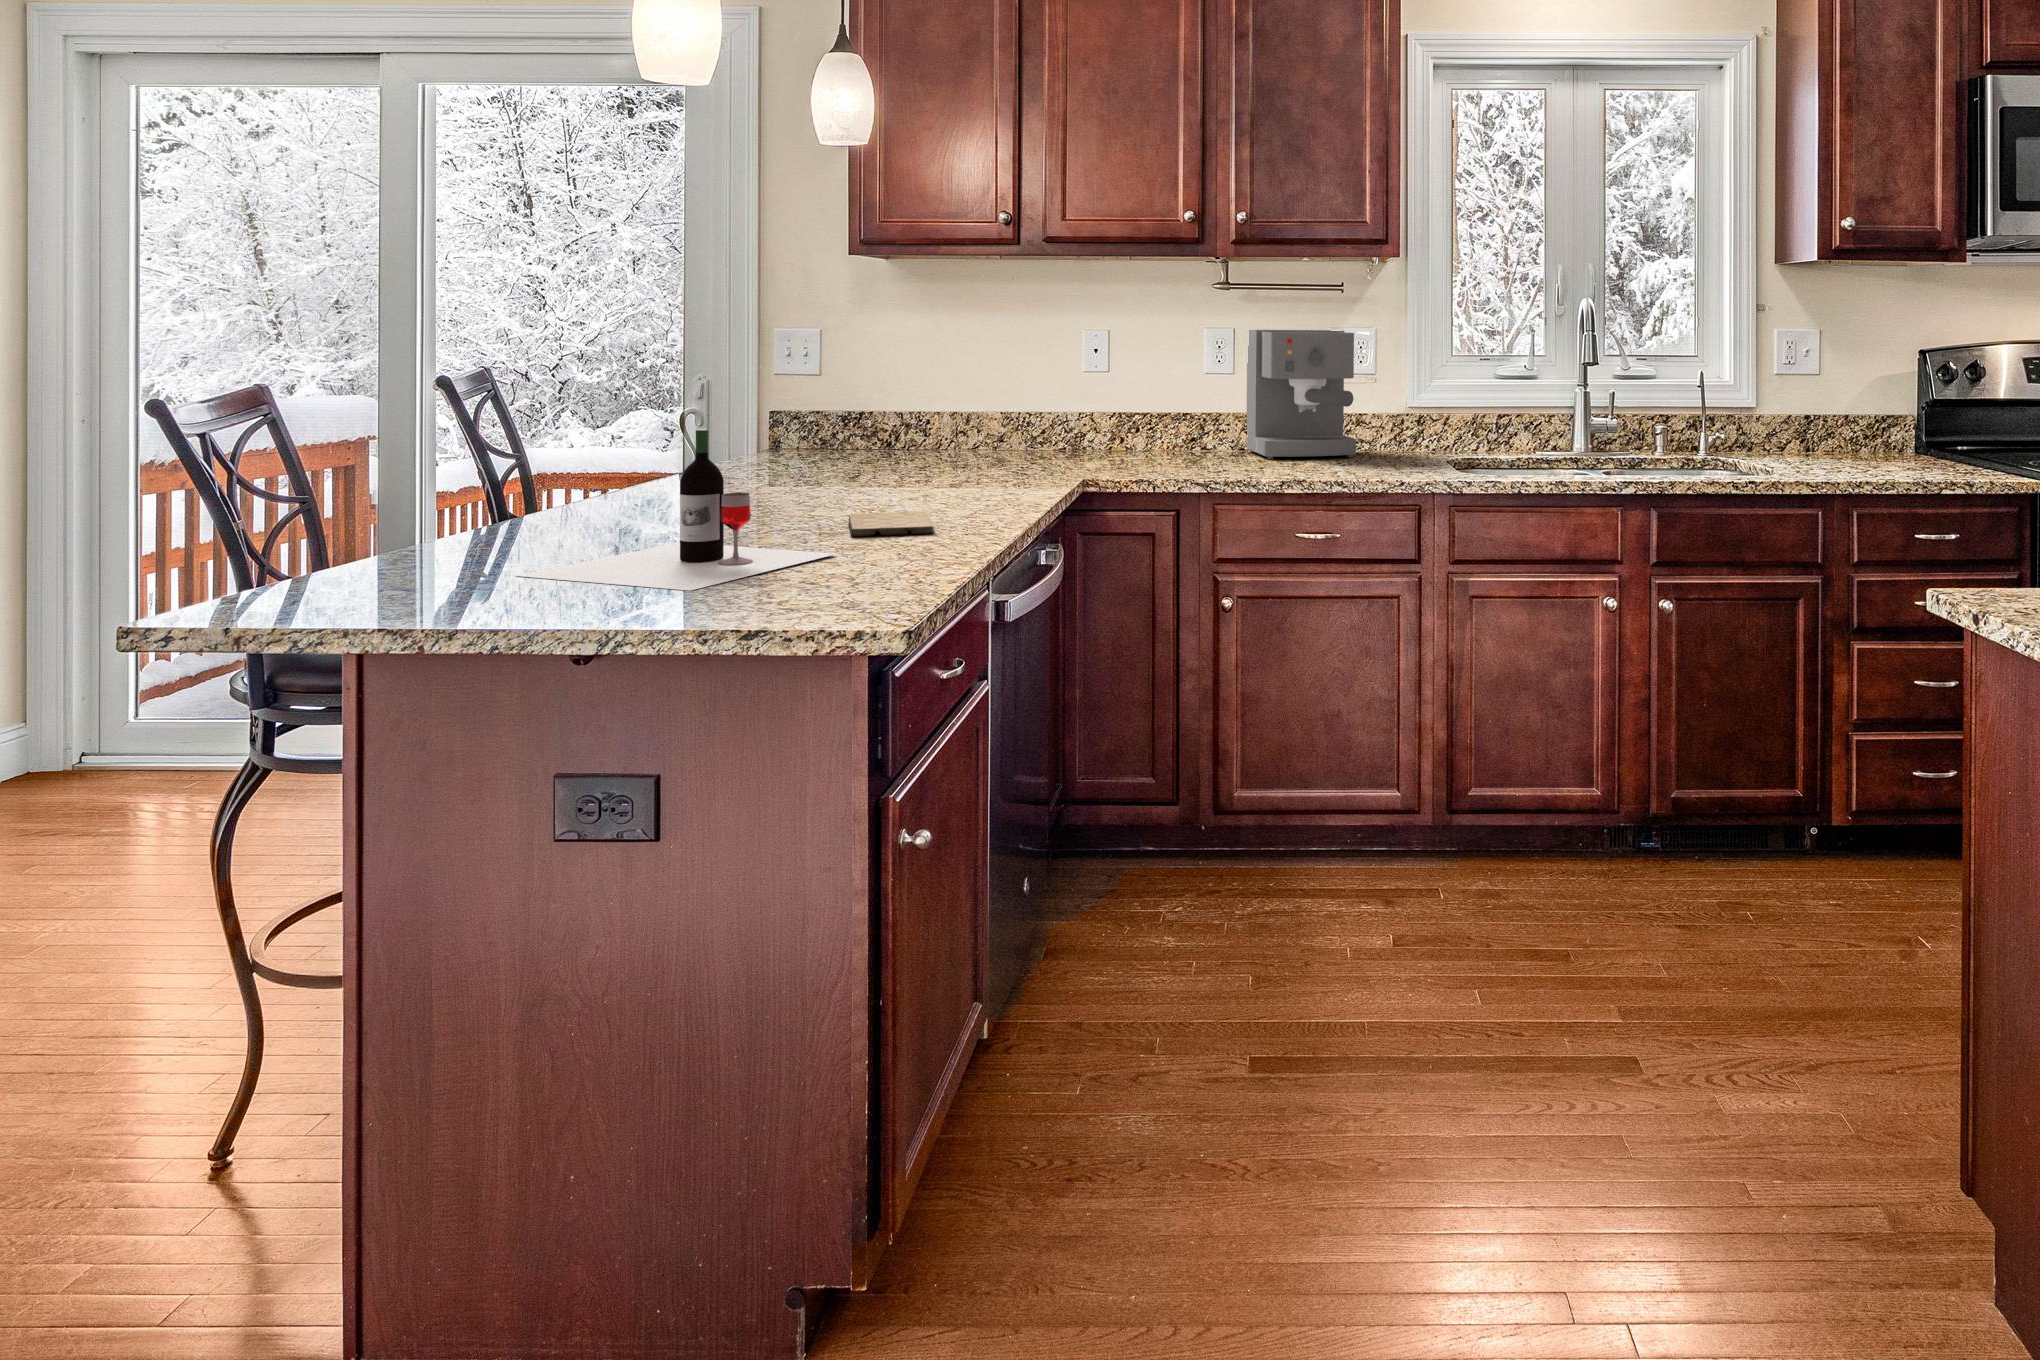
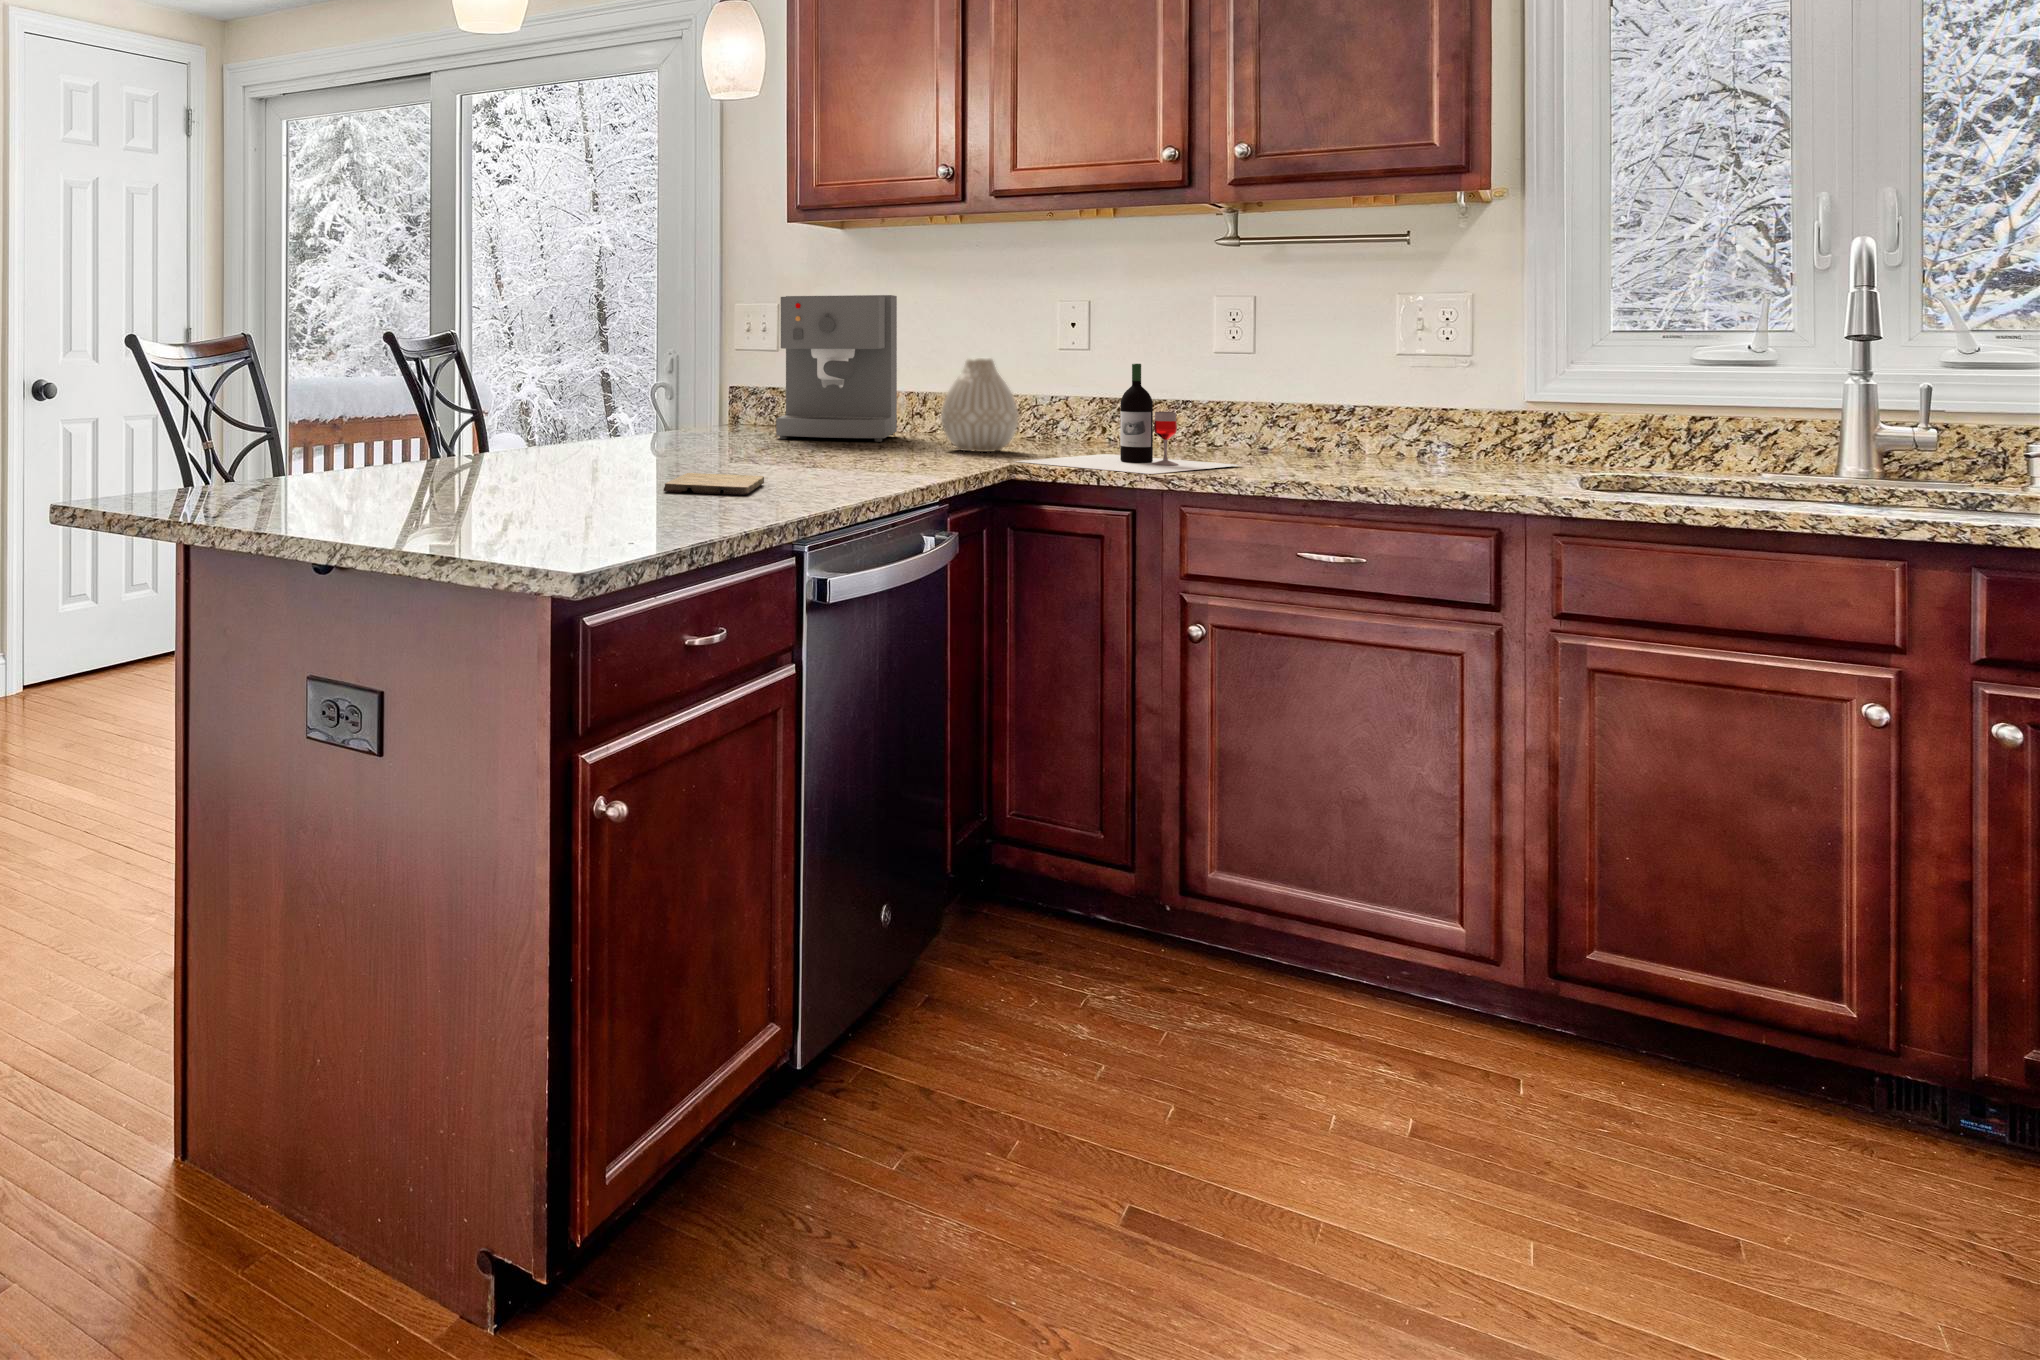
coffee maker: present [1246,329,1356,459] -> present [776,295,897,442]
vase: none [1006,385,1071,467] -> present [941,358,1018,452]
wine bottle: present [517,429,835,590] -> present [1017,364,1240,474]

